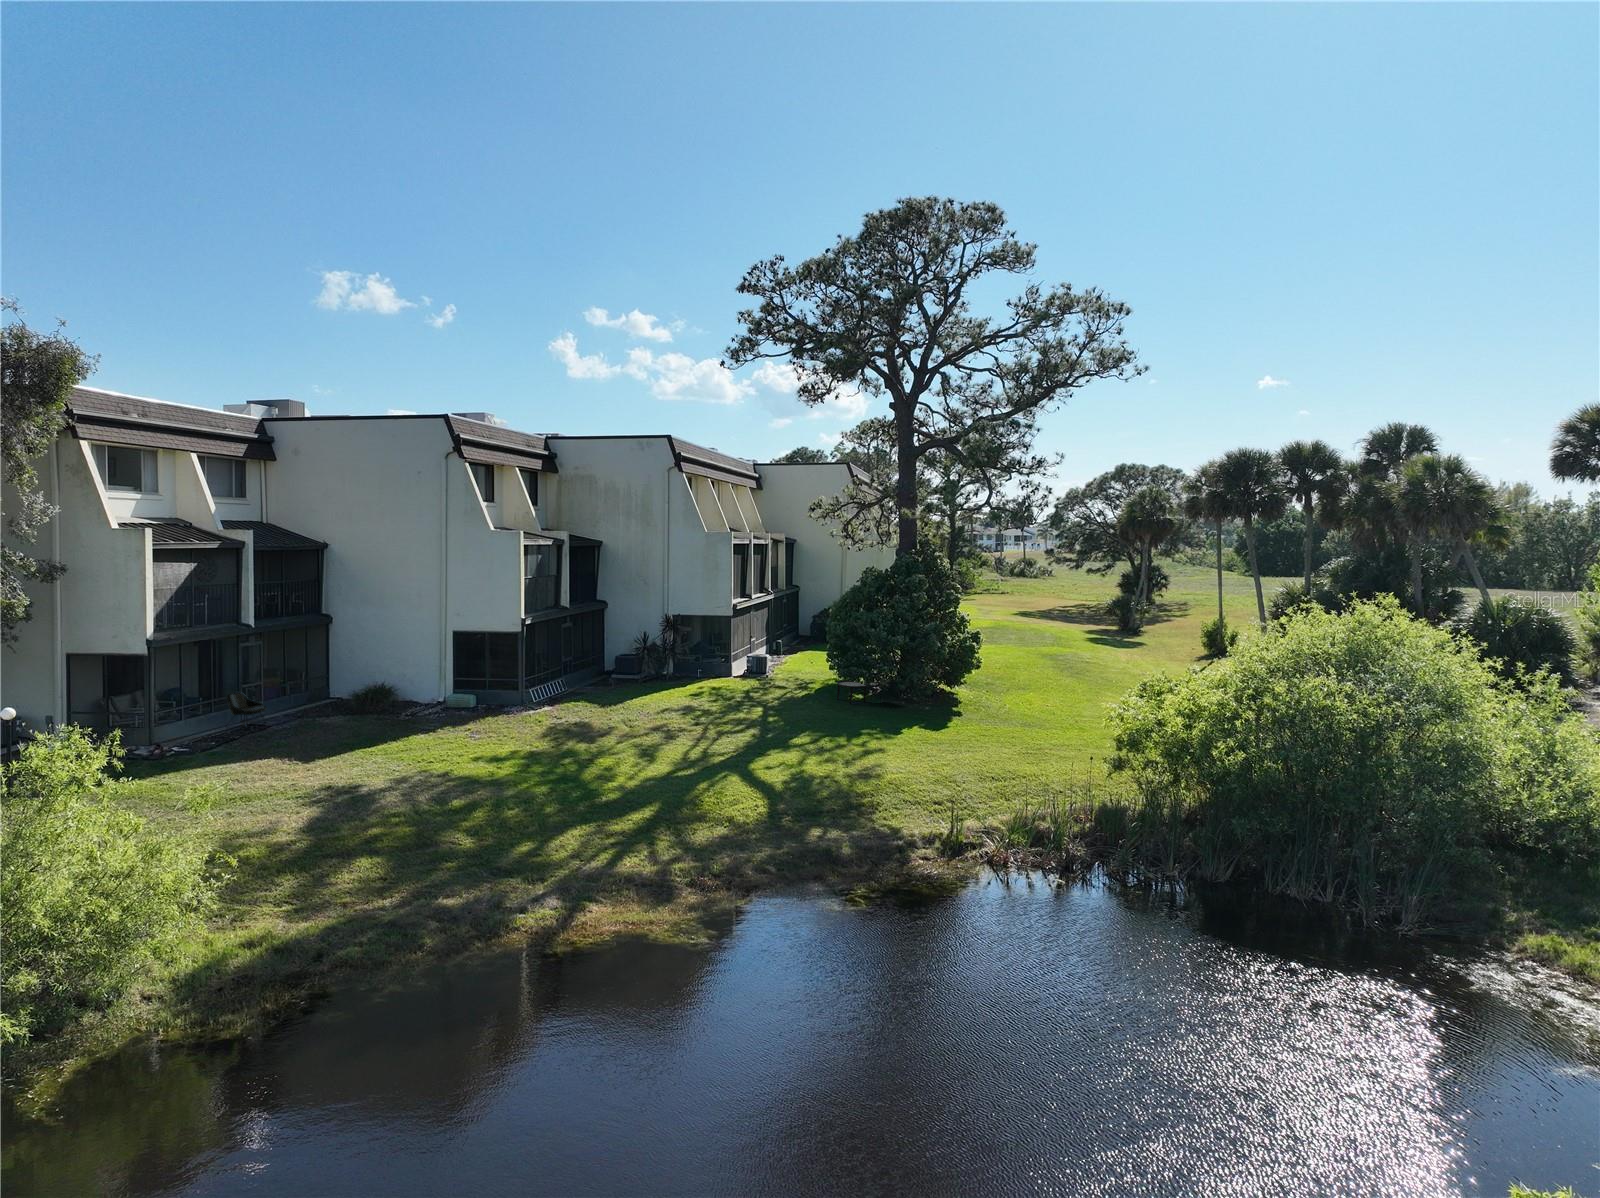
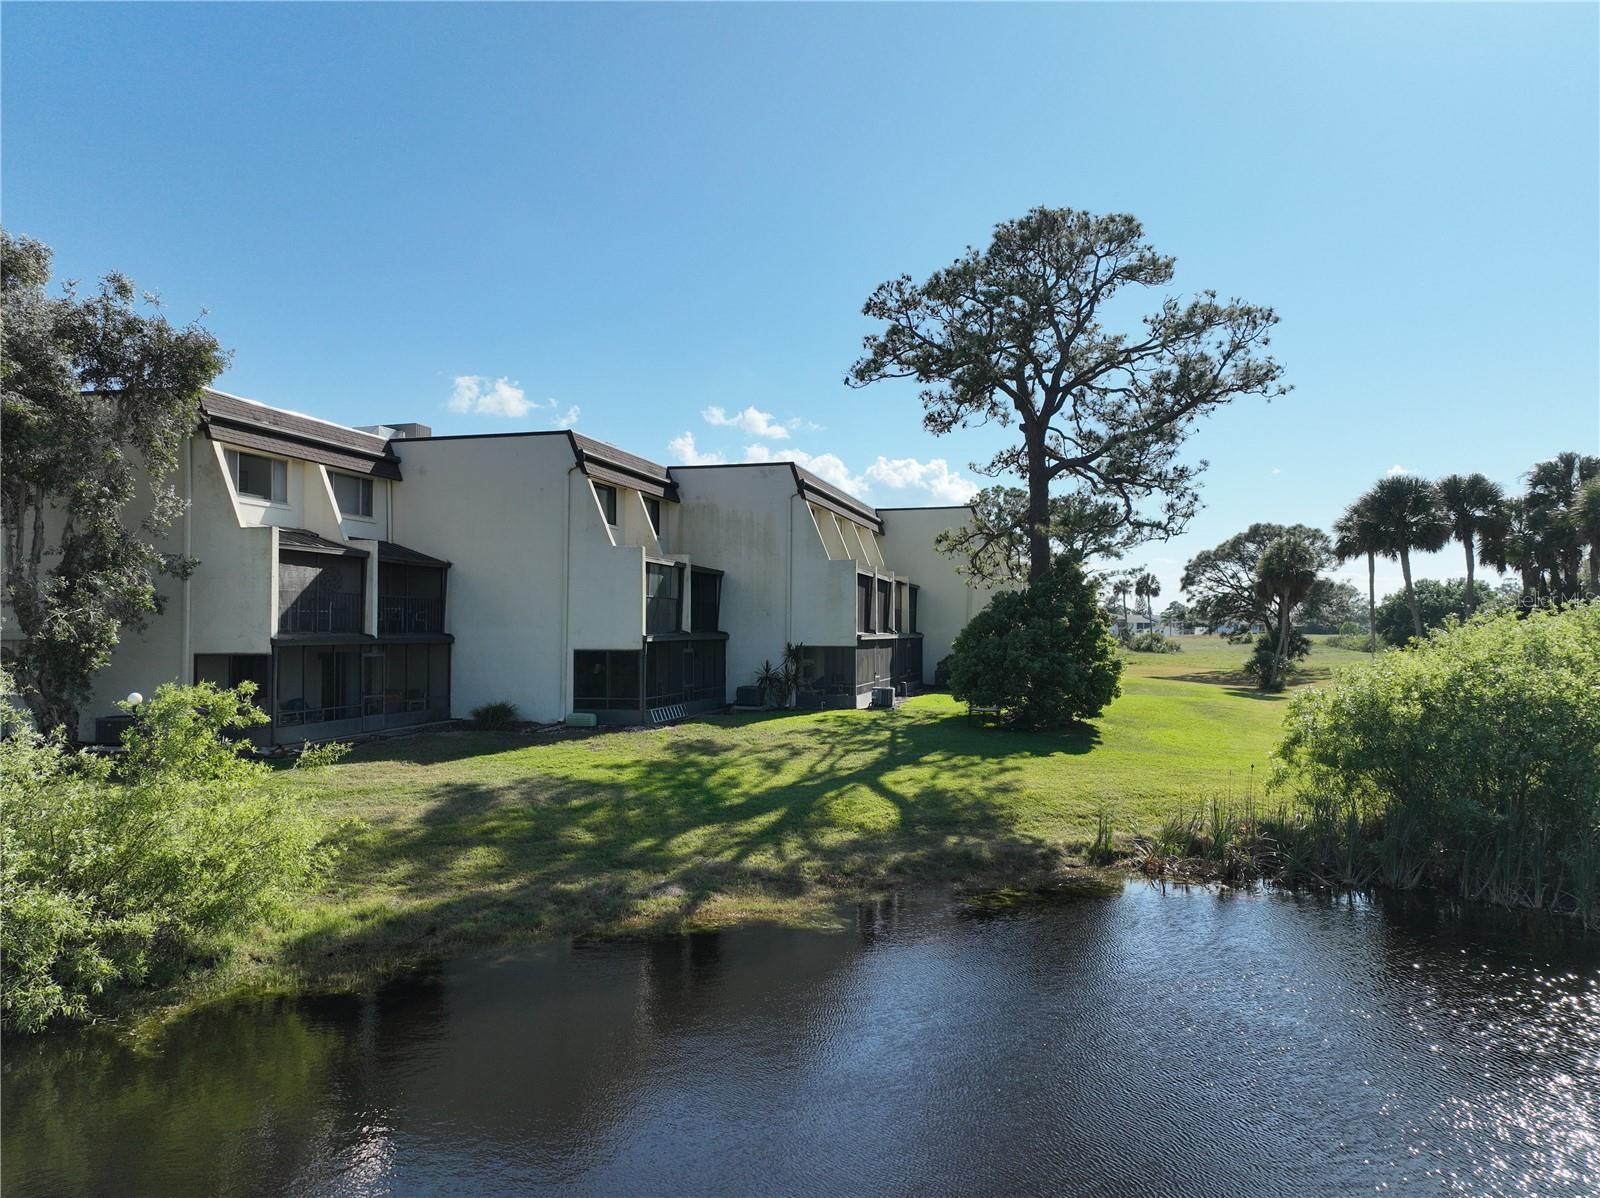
lounge chair: present [226,692,267,726] -> none [358,705,398,741]

